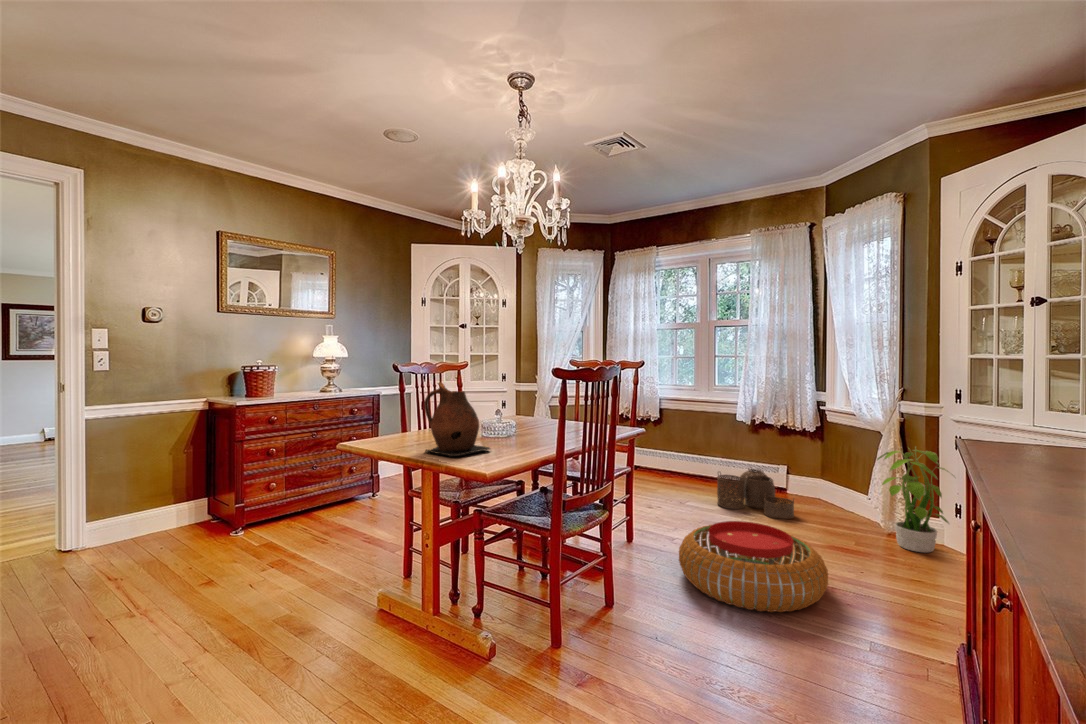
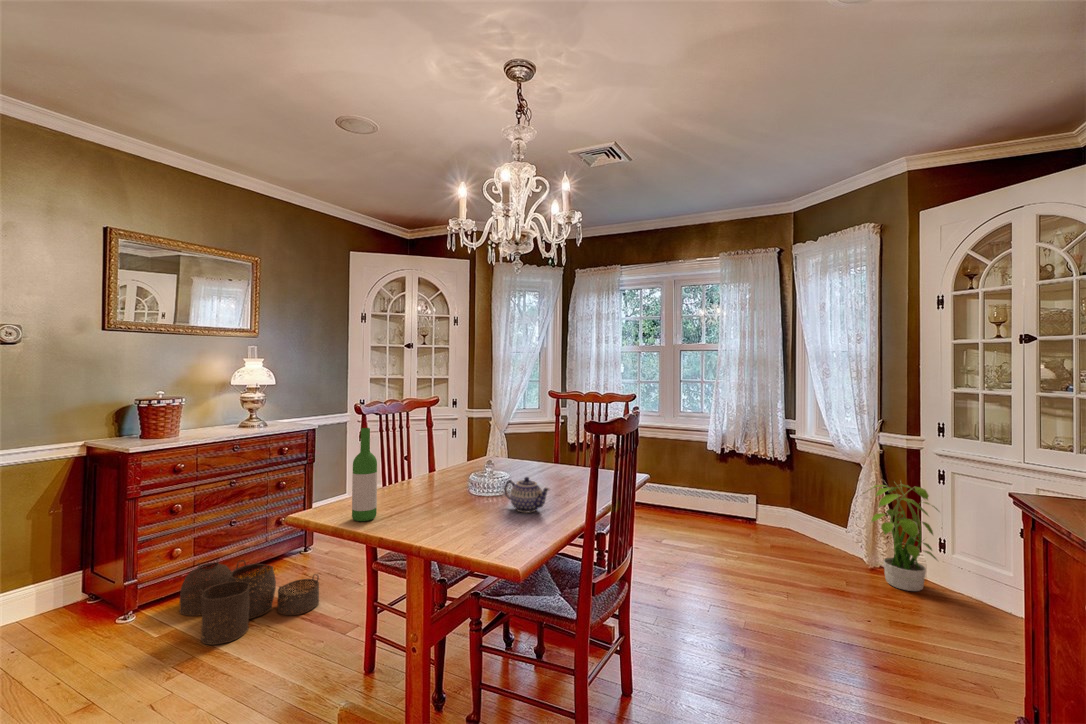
wine bottle: none [384,375,402,445] -> present [352,428,377,521]
ceramic pitcher: present [424,383,490,457] -> none [414,440,499,544]
teapot: none [505,418,538,445] -> present [504,477,550,513]
woven basket: present [717,469,794,519] -> present [179,560,319,645]
pouf: present [679,521,828,612] -> none [688,575,856,689]

